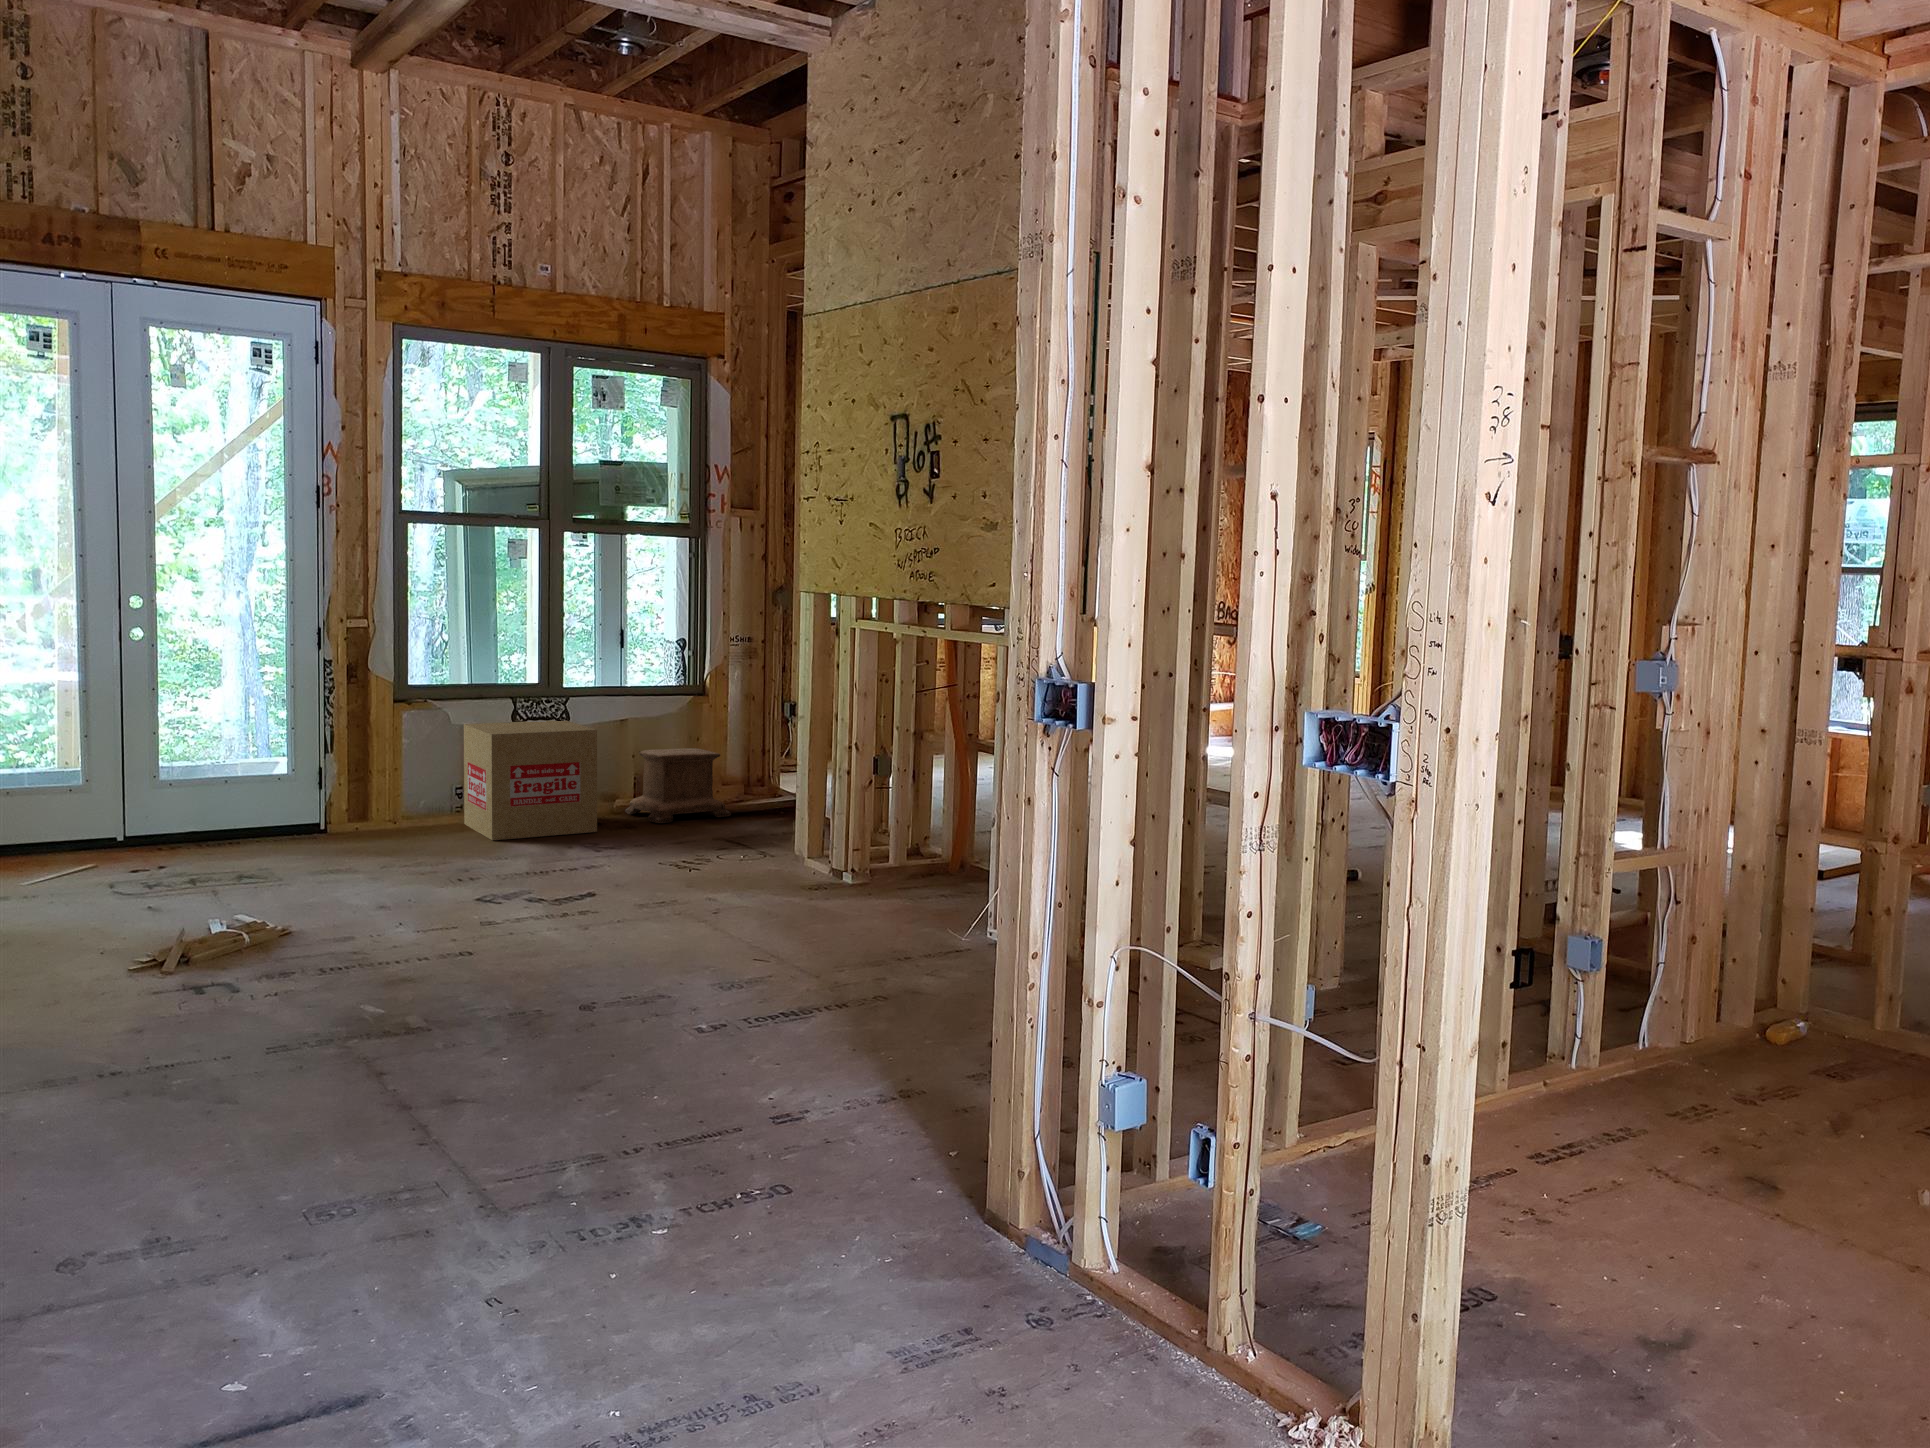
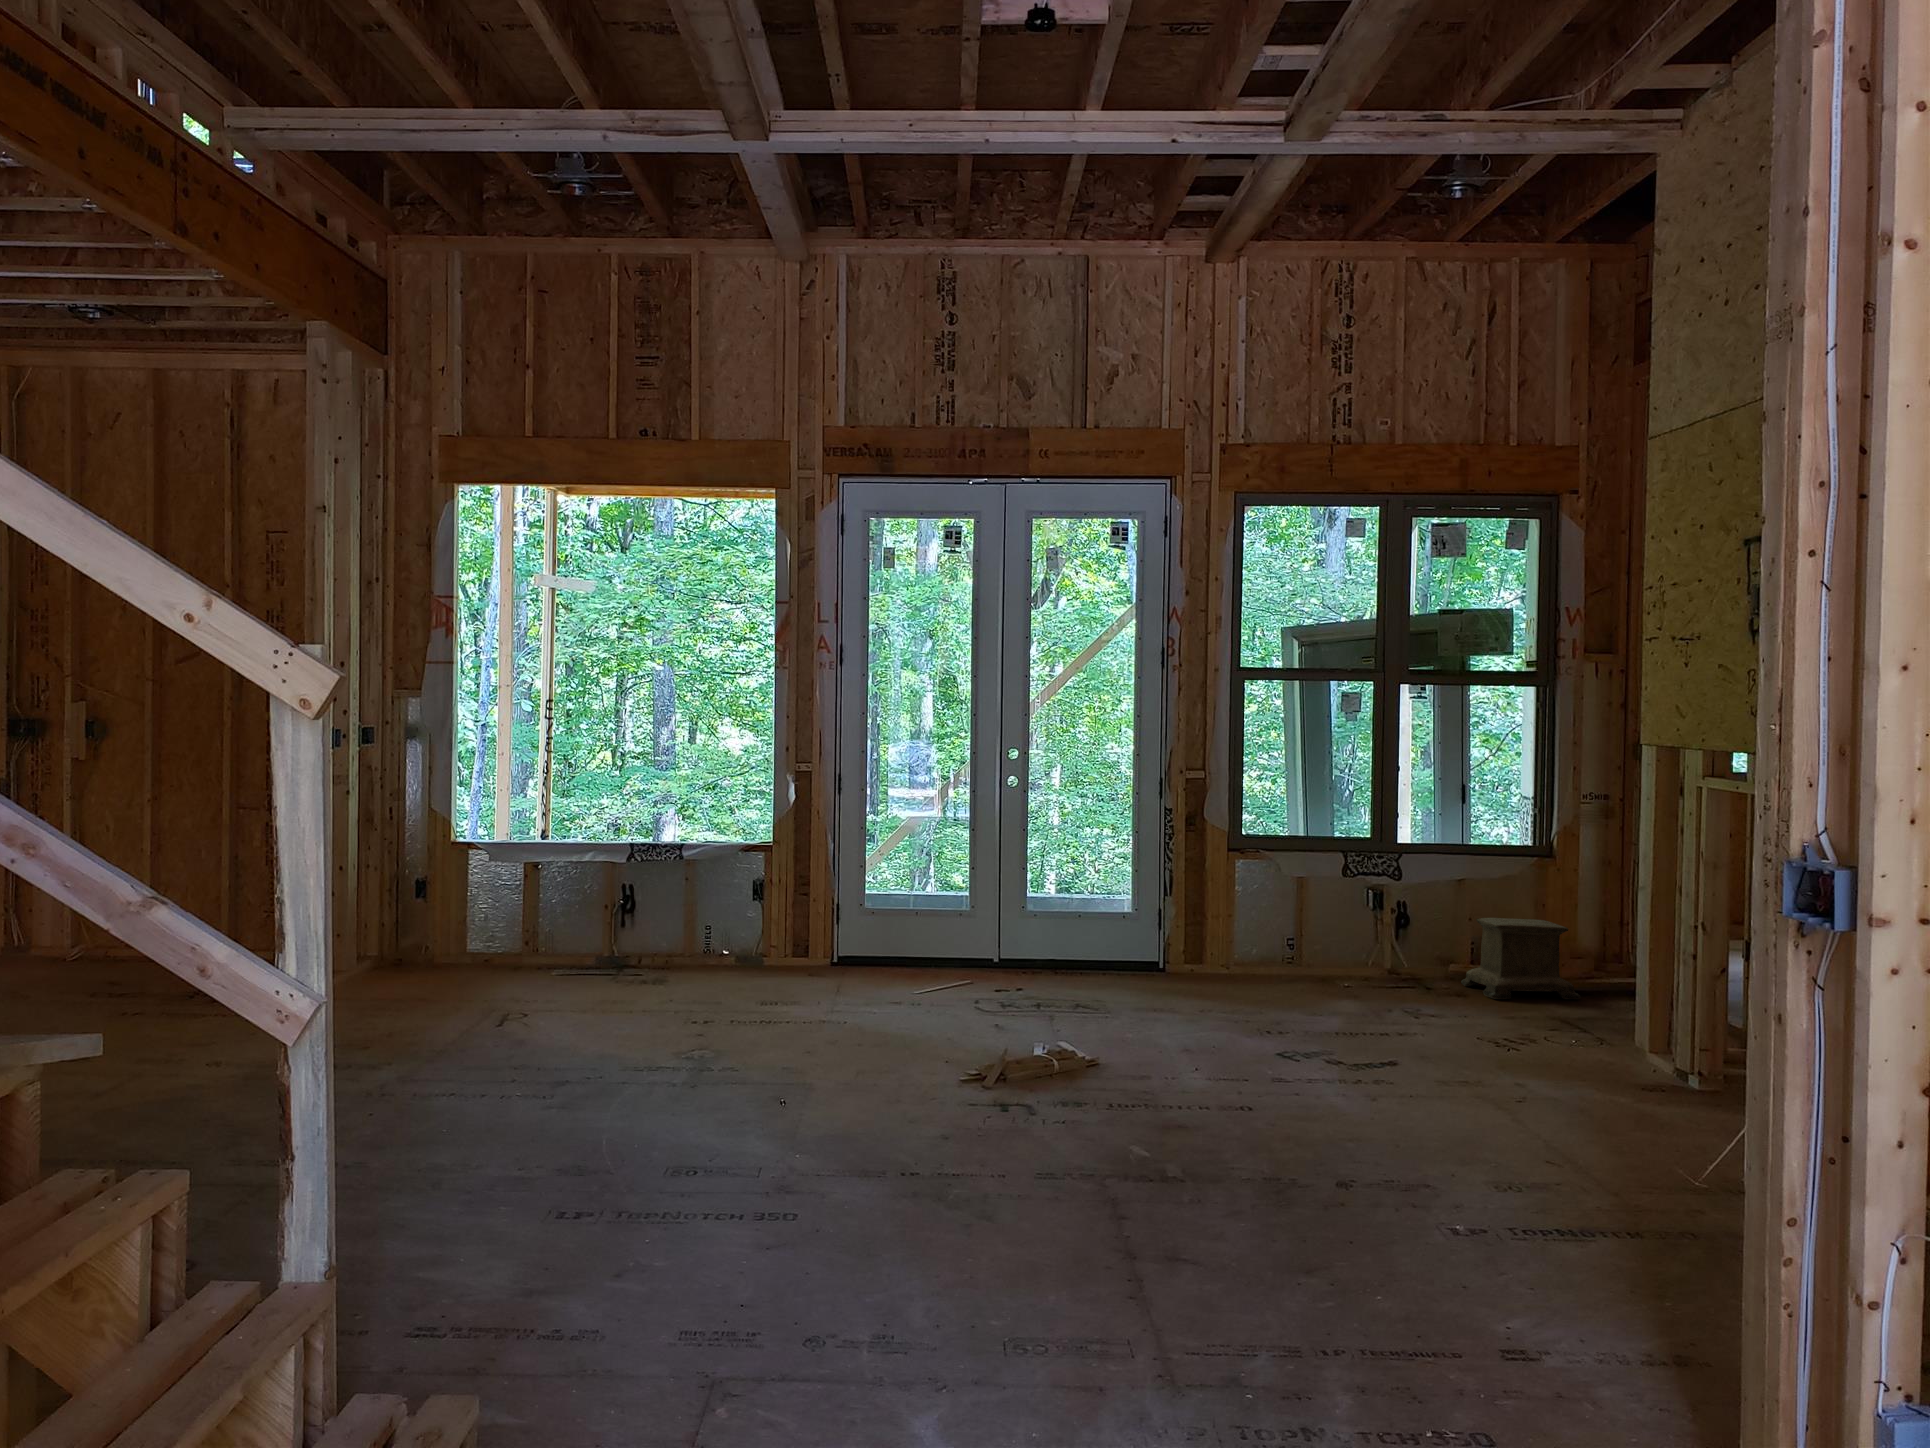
cardboard box: present [464,721,597,840] -> none [1293,878,1425,1001]

